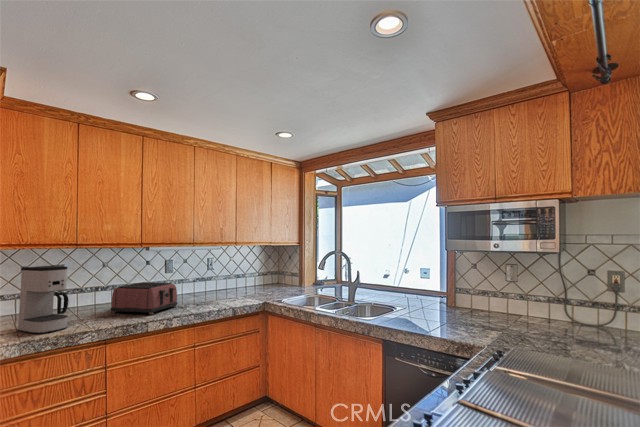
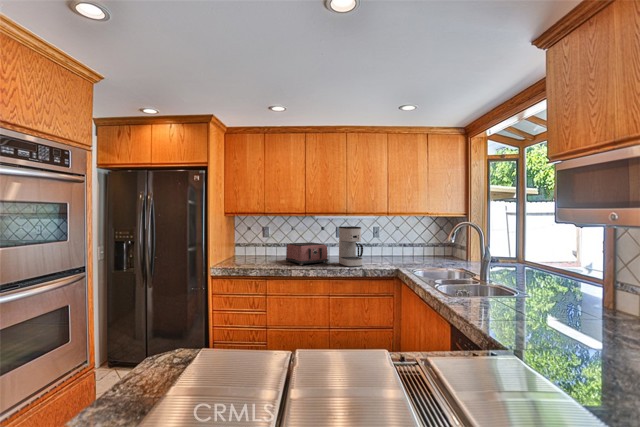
coffee maker: present [18,266,69,334] -> present [339,226,363,267]

